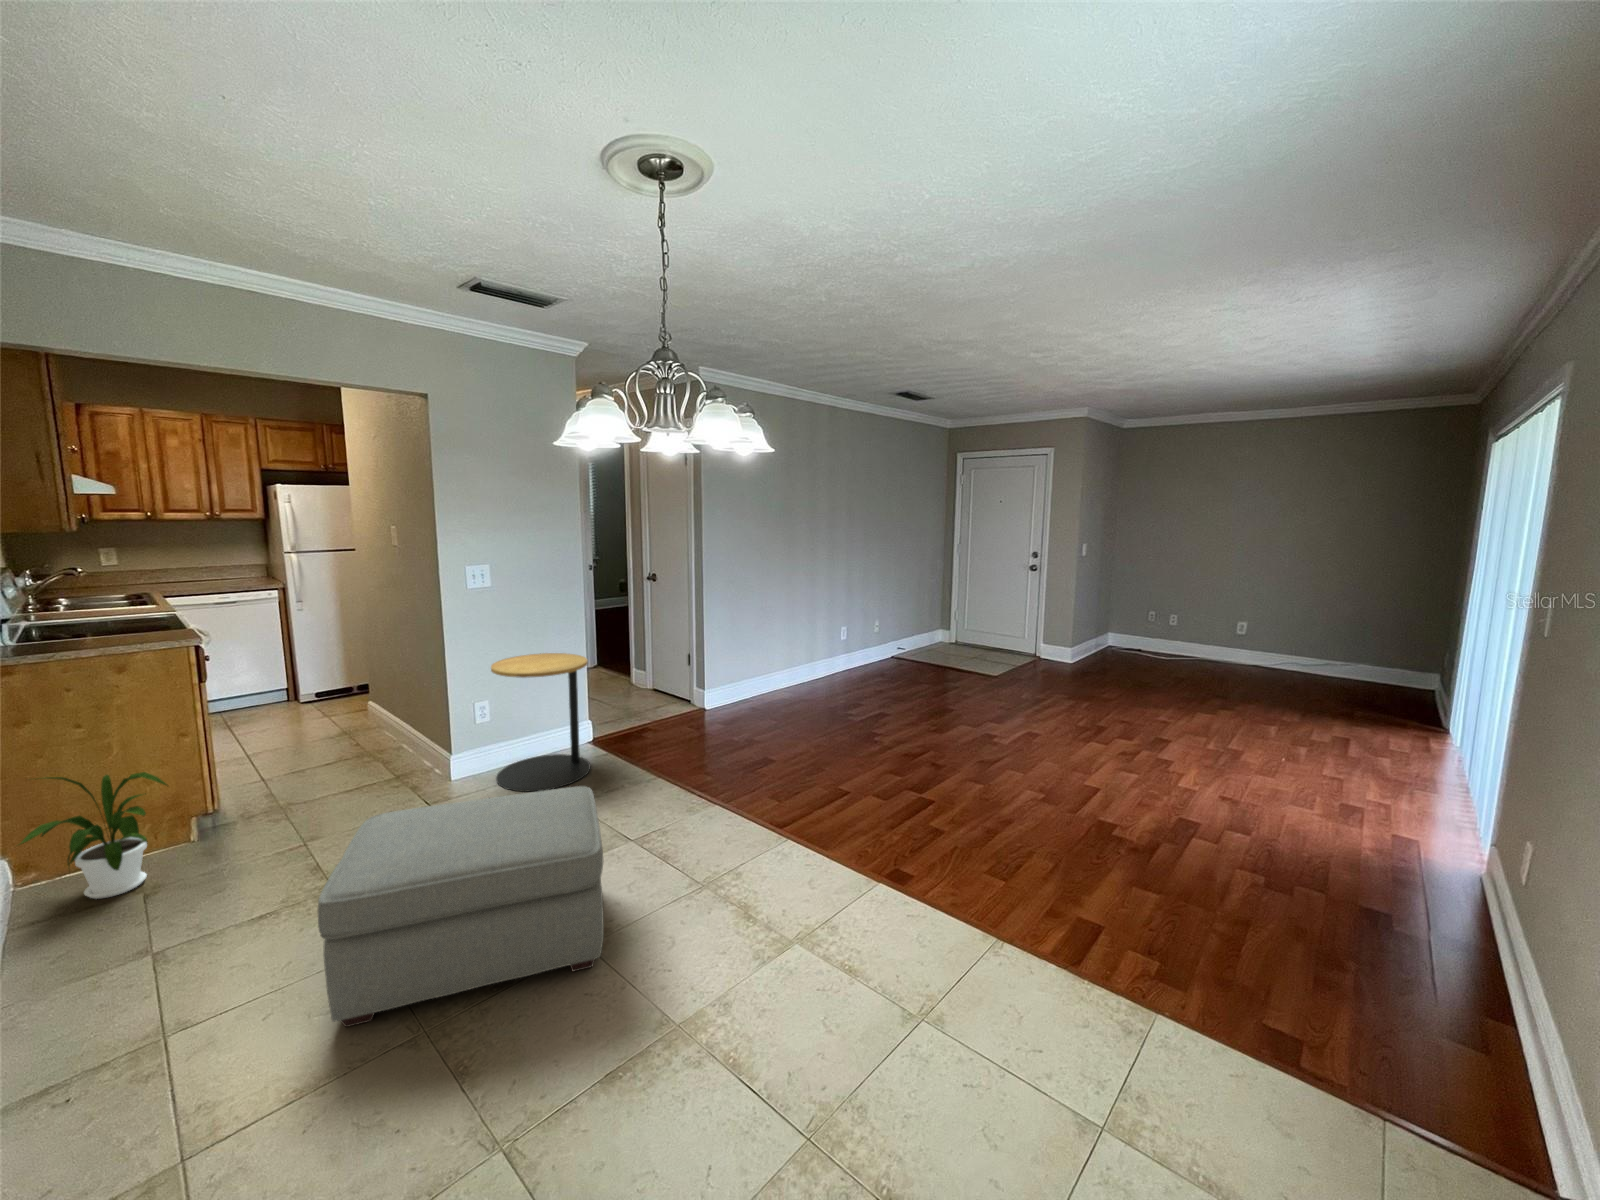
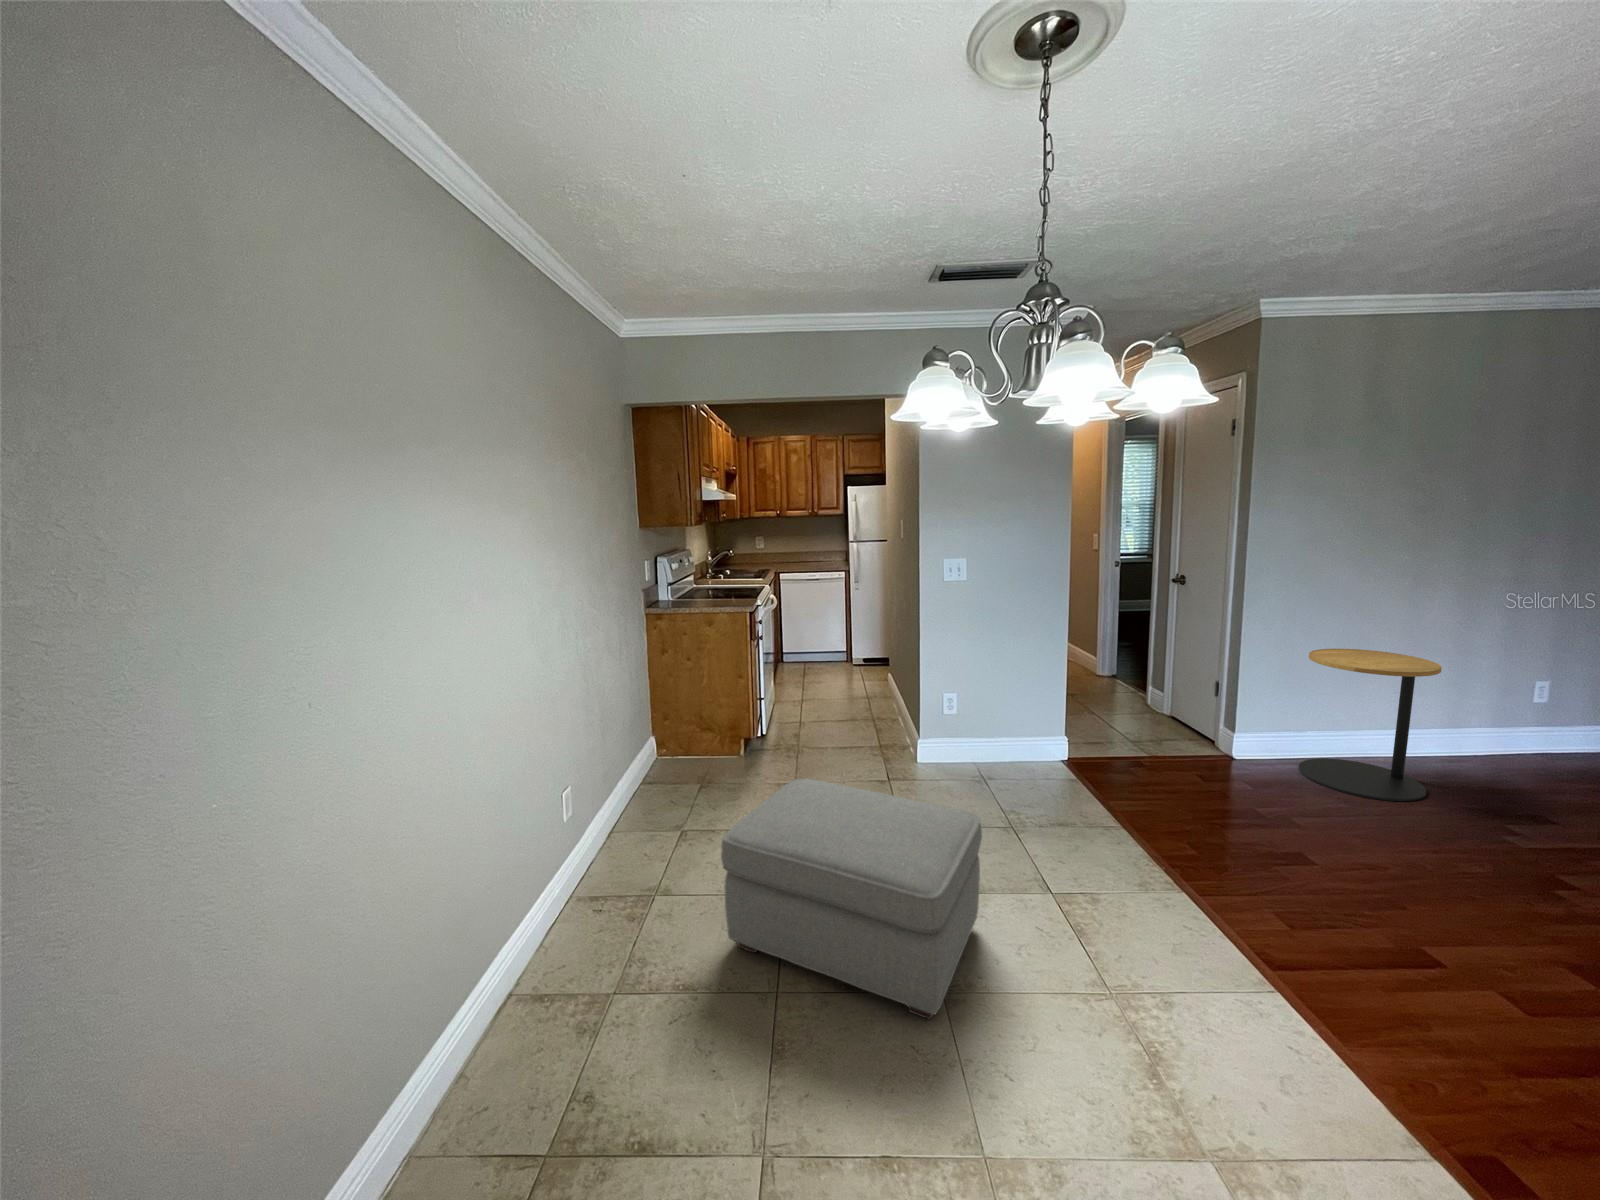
side table: present [491,653,591,791] -> present [1299,649,1442,801]
house plant: present [19,772,167,899] -> none [652,689,725,778]

